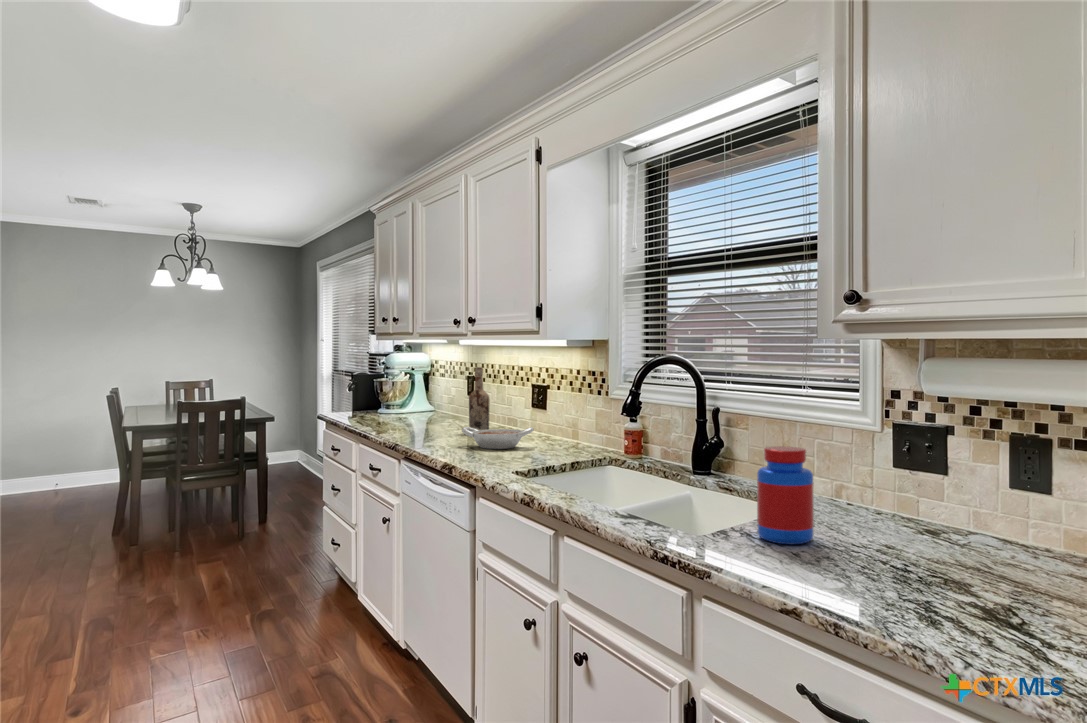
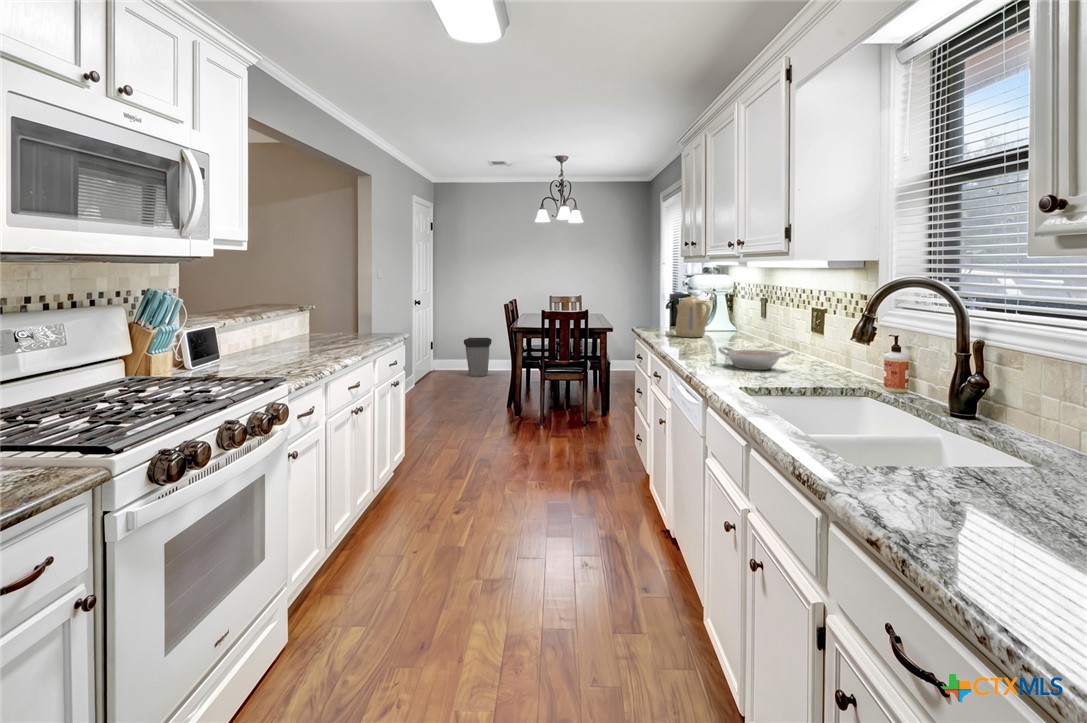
wine bottle: present [469,367,489,430] -> none [742,289,764,354]
kettle: none [379,376,419,421] -> present [675,297,710,337]
trash can: none [26,439,74,497] -> present [464,338,492,376]
jar: present [757,446,814,544] -> none [946,396,1040,528]

